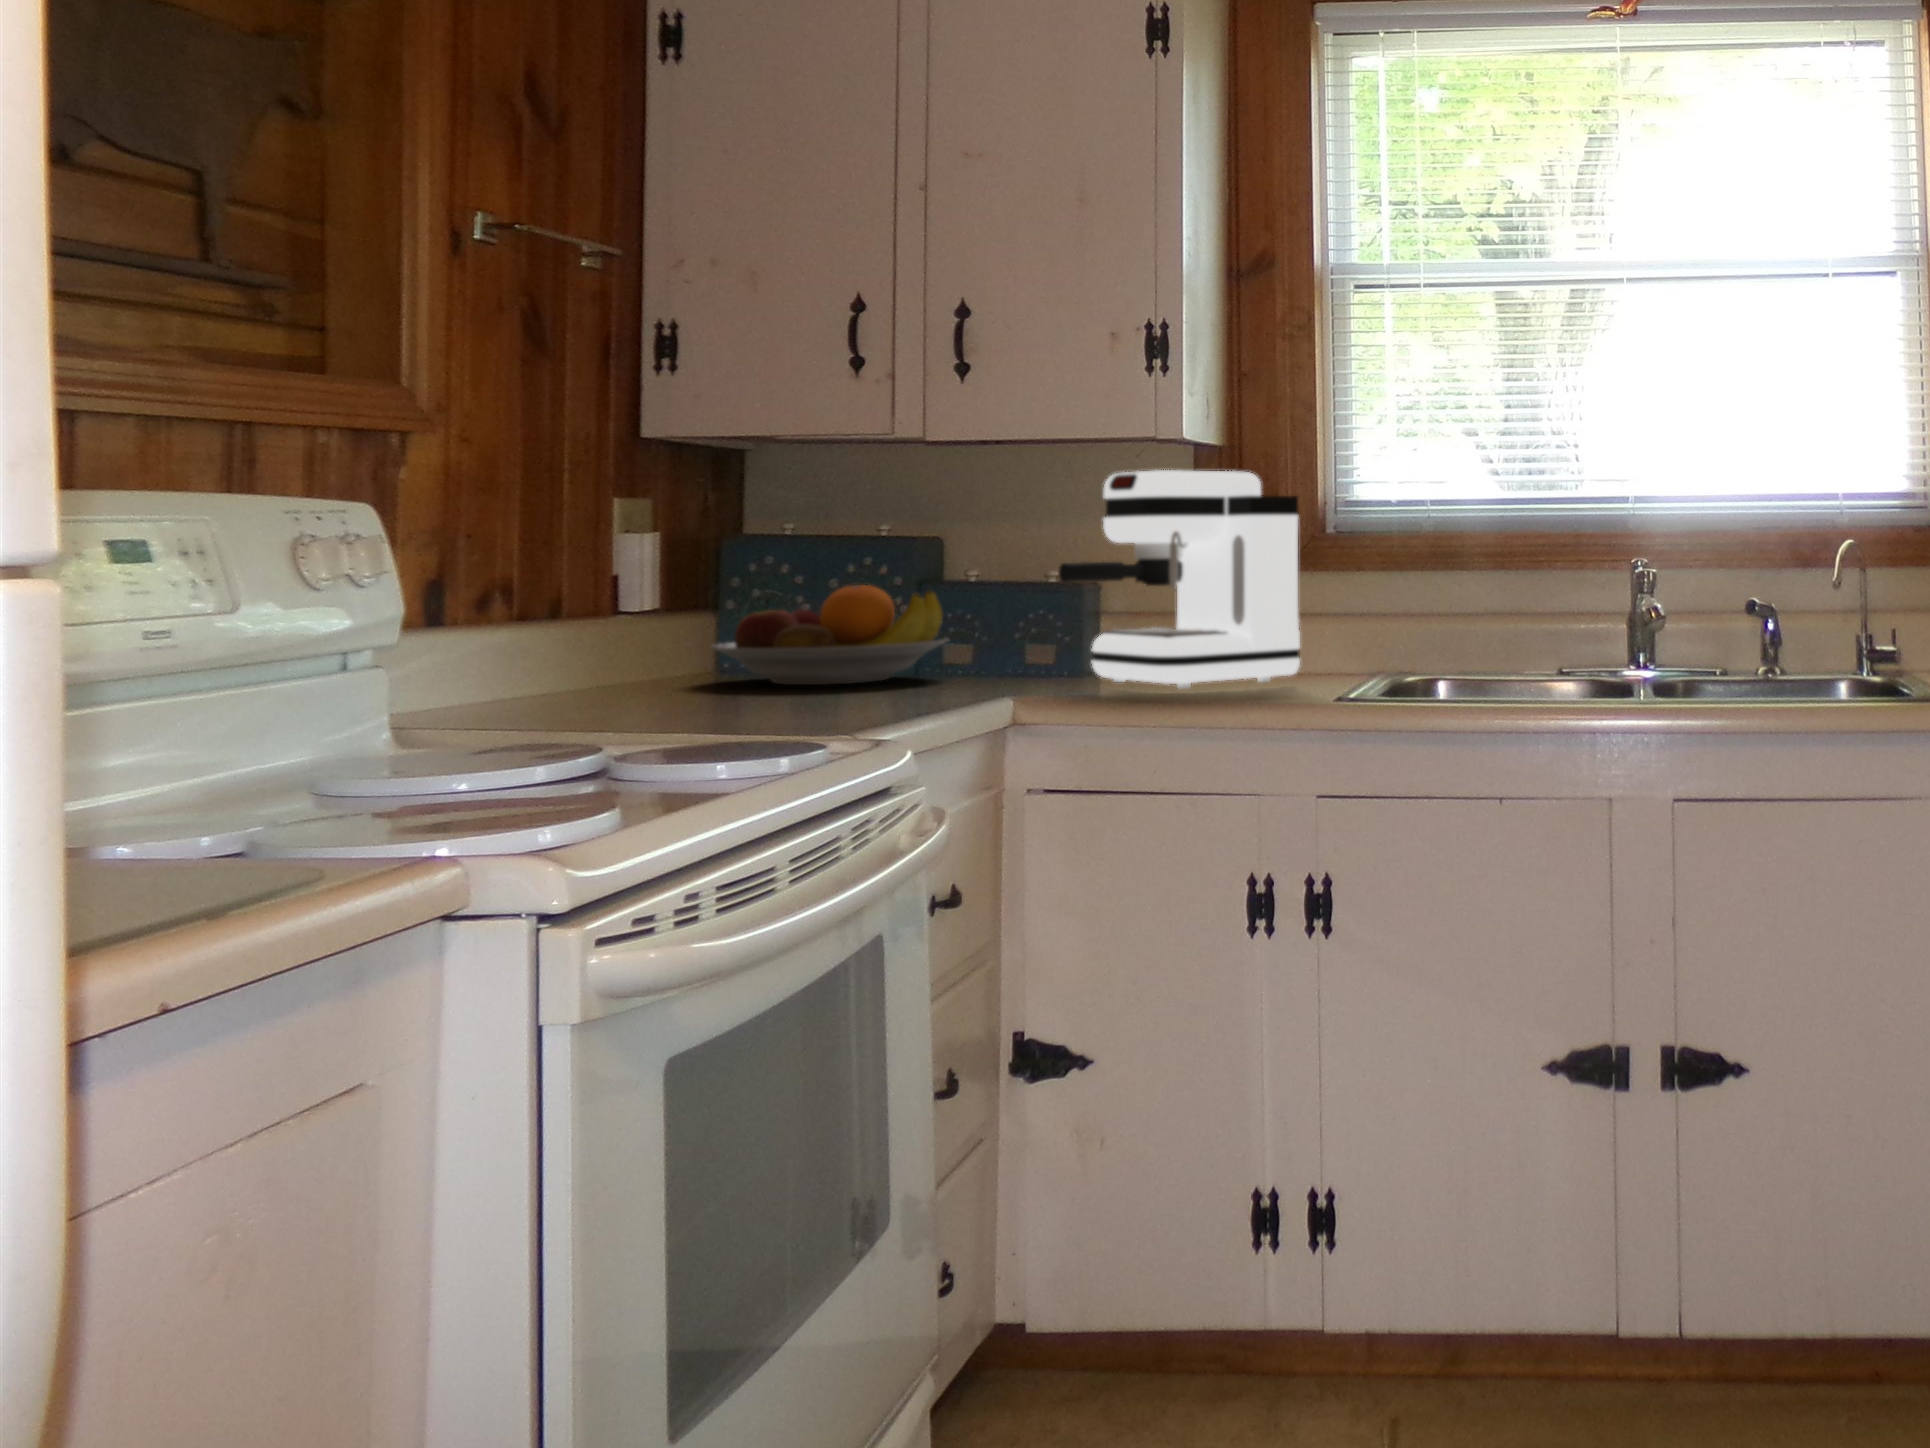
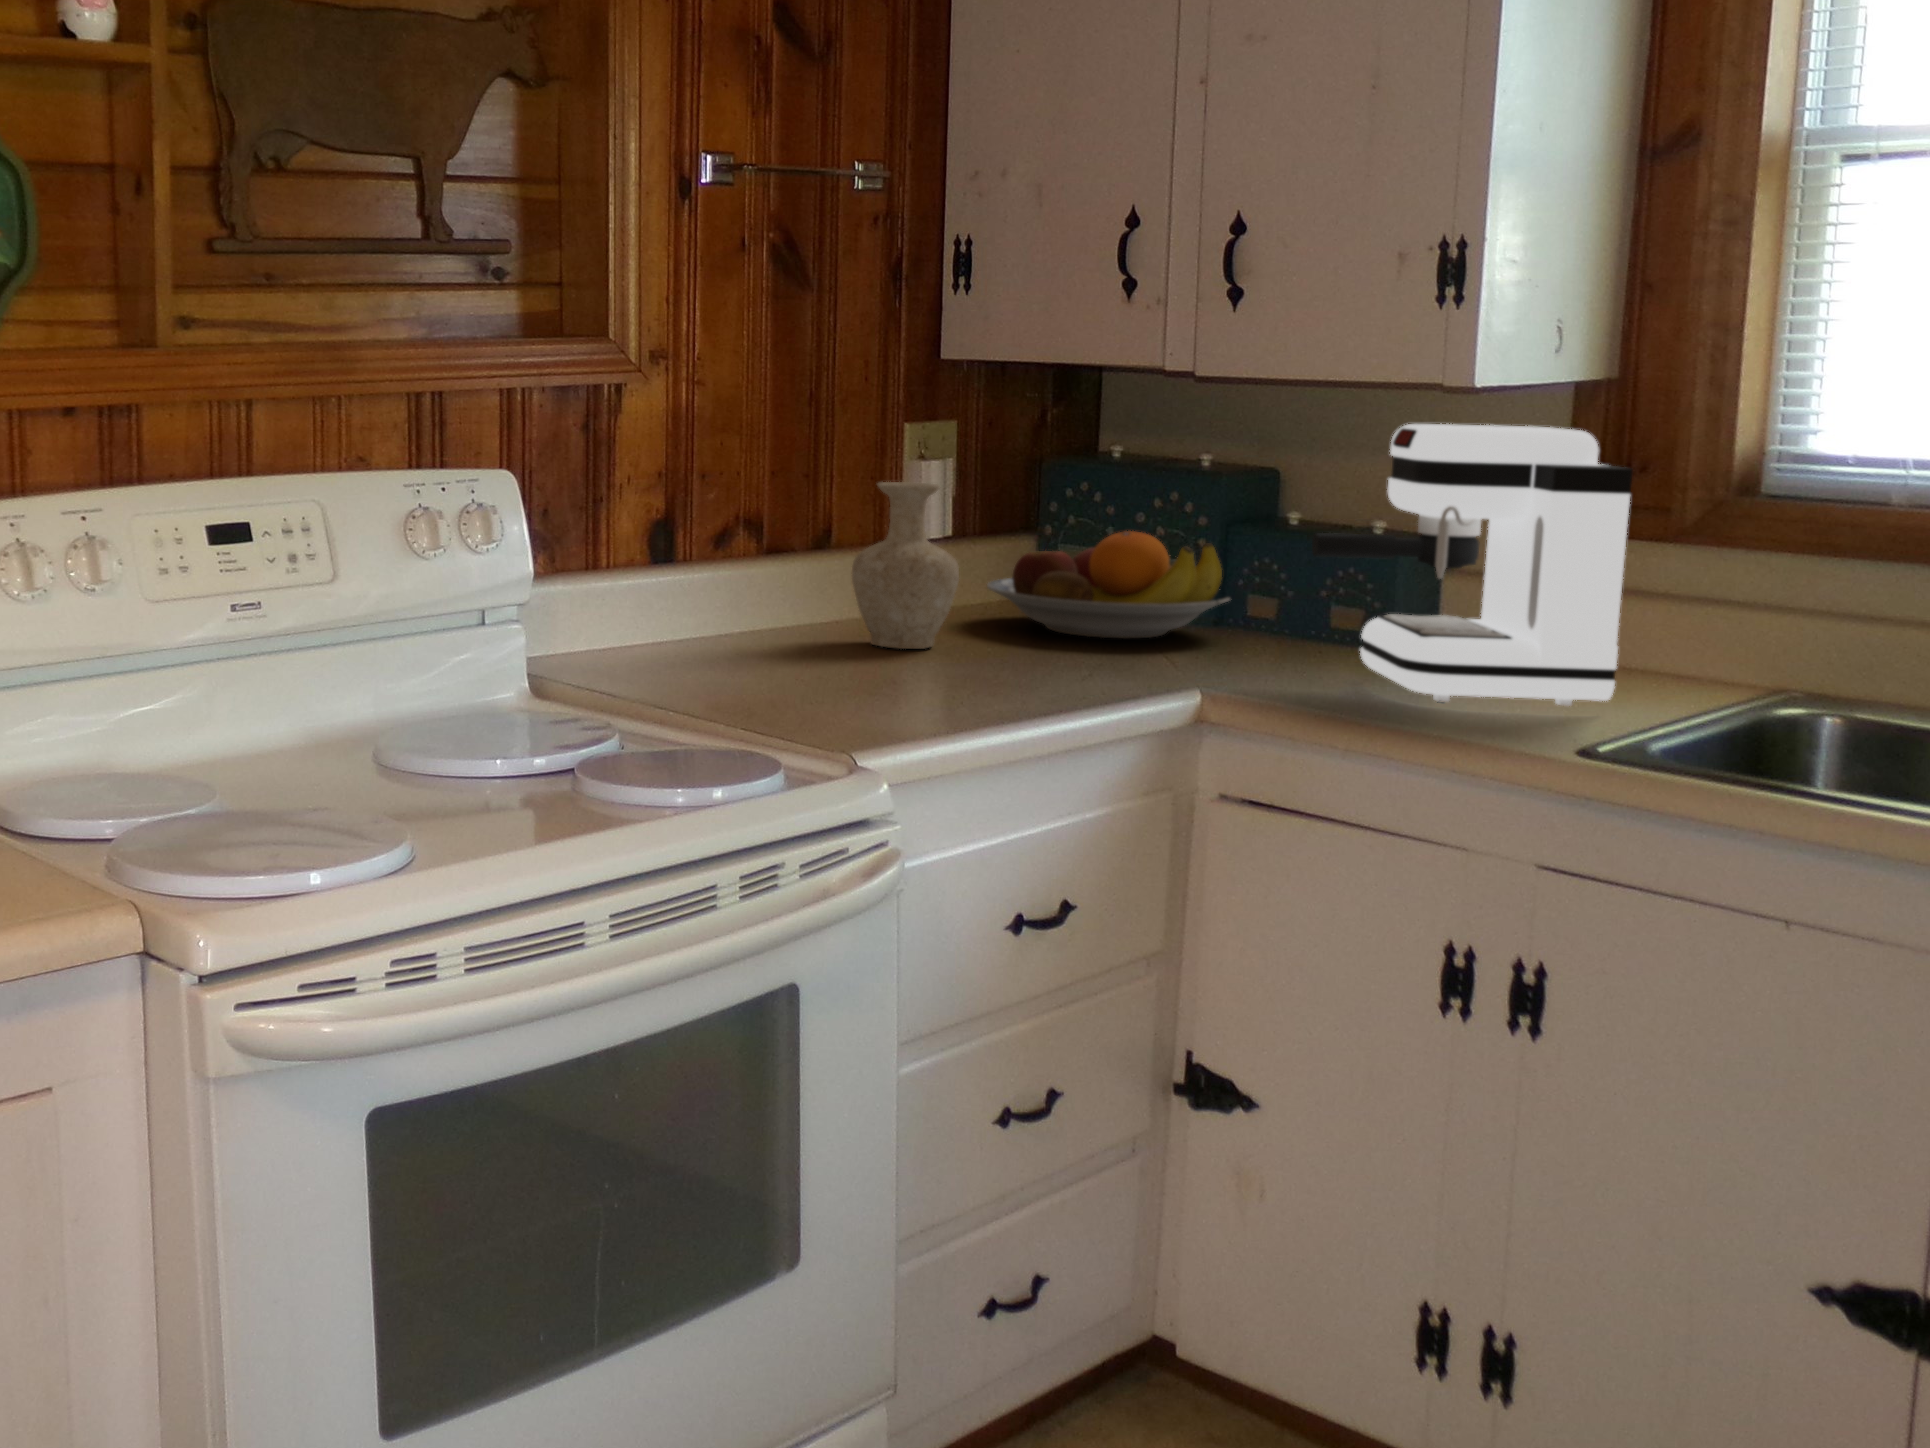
vase: none [616,541,733,705] -> present [852,482,959,649]

